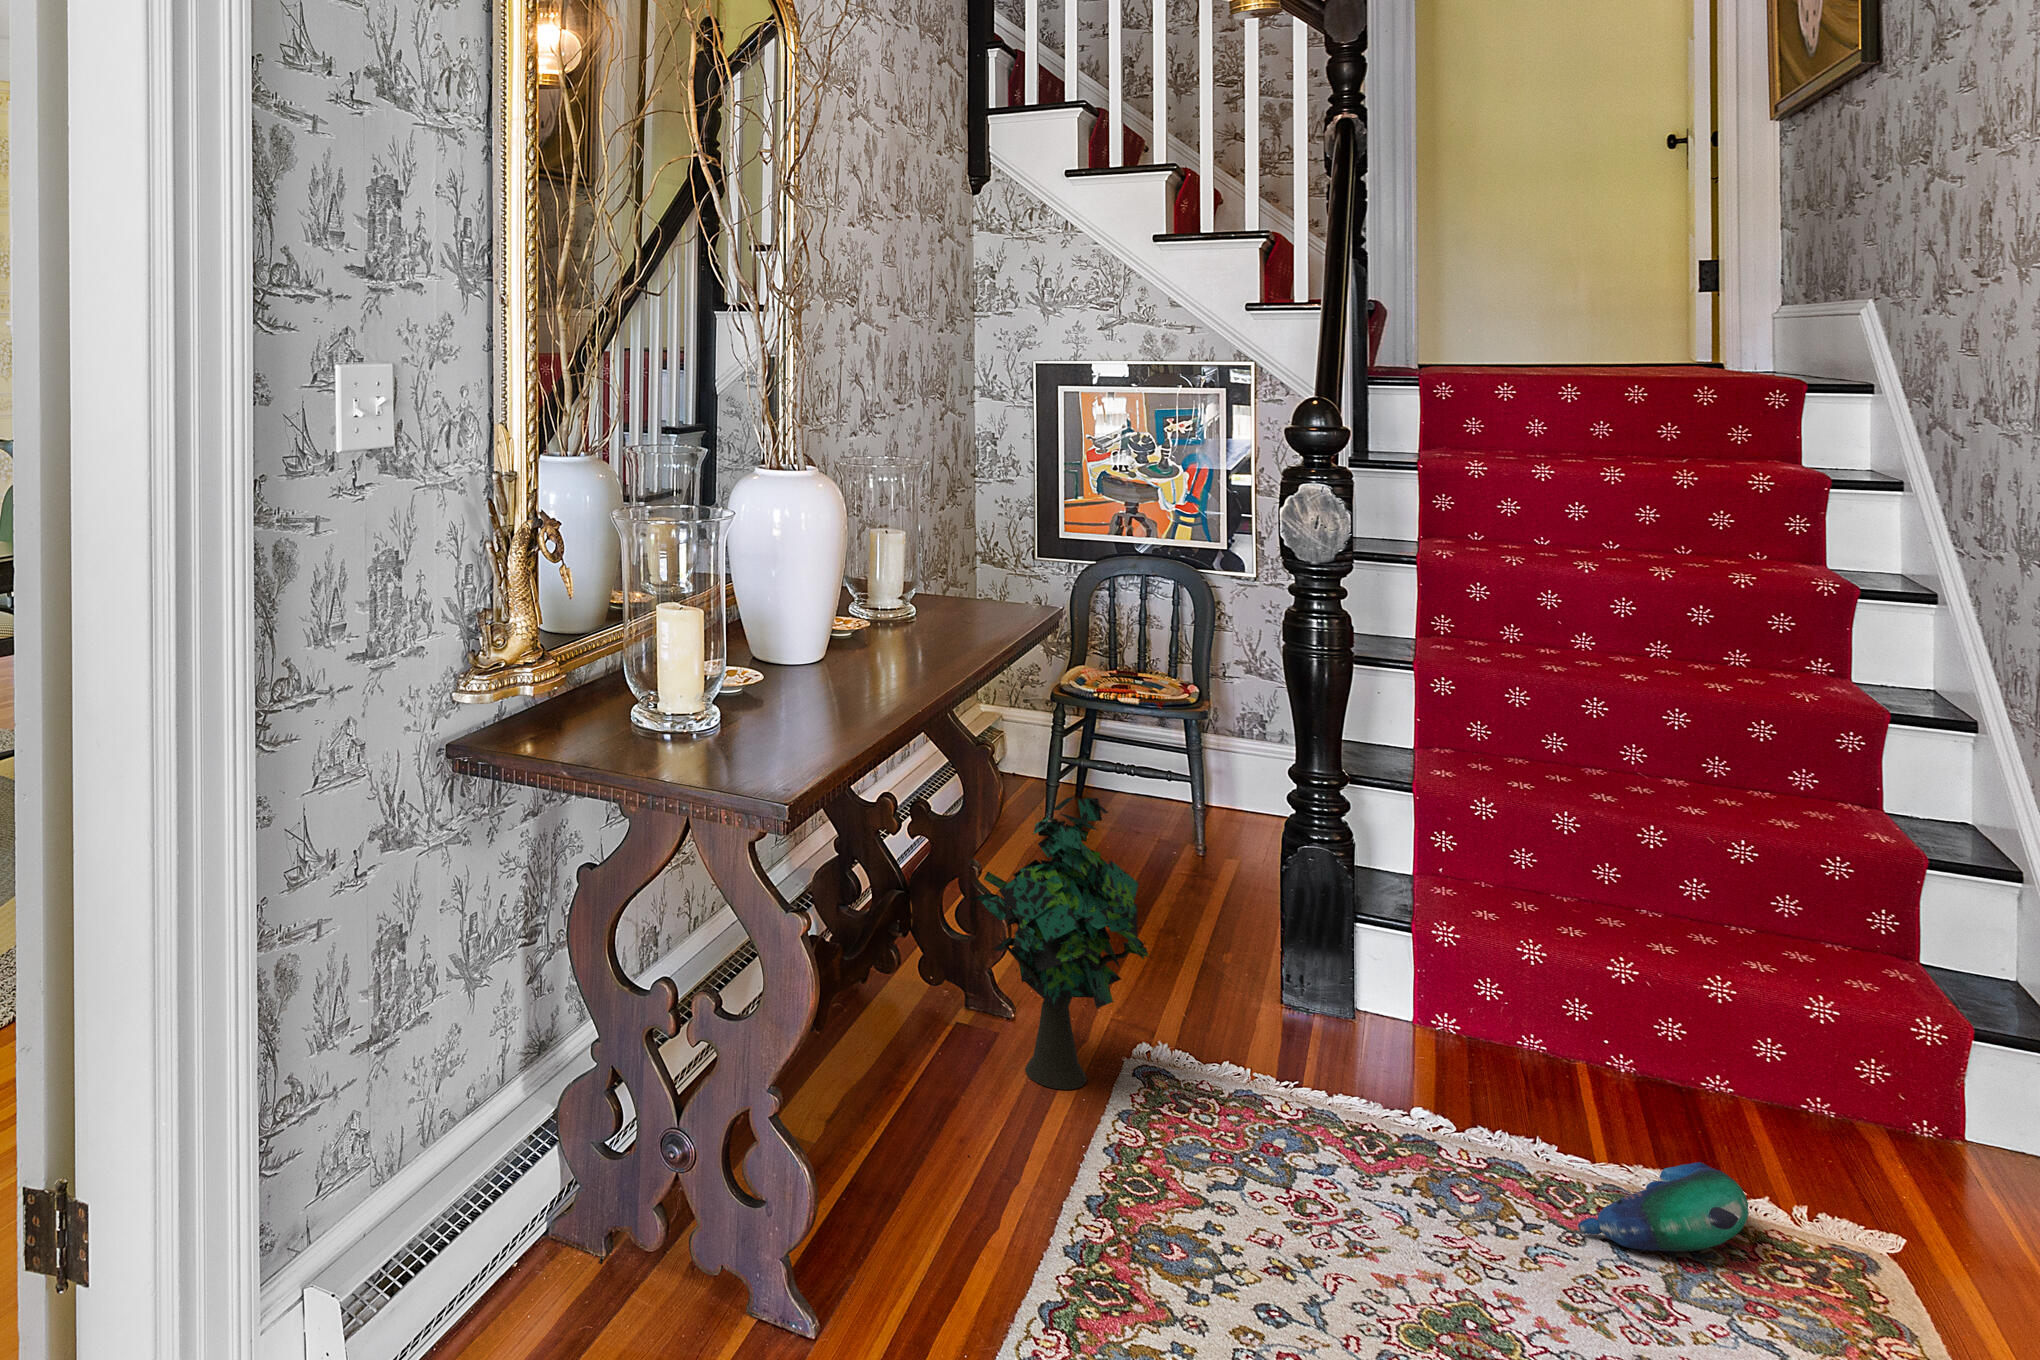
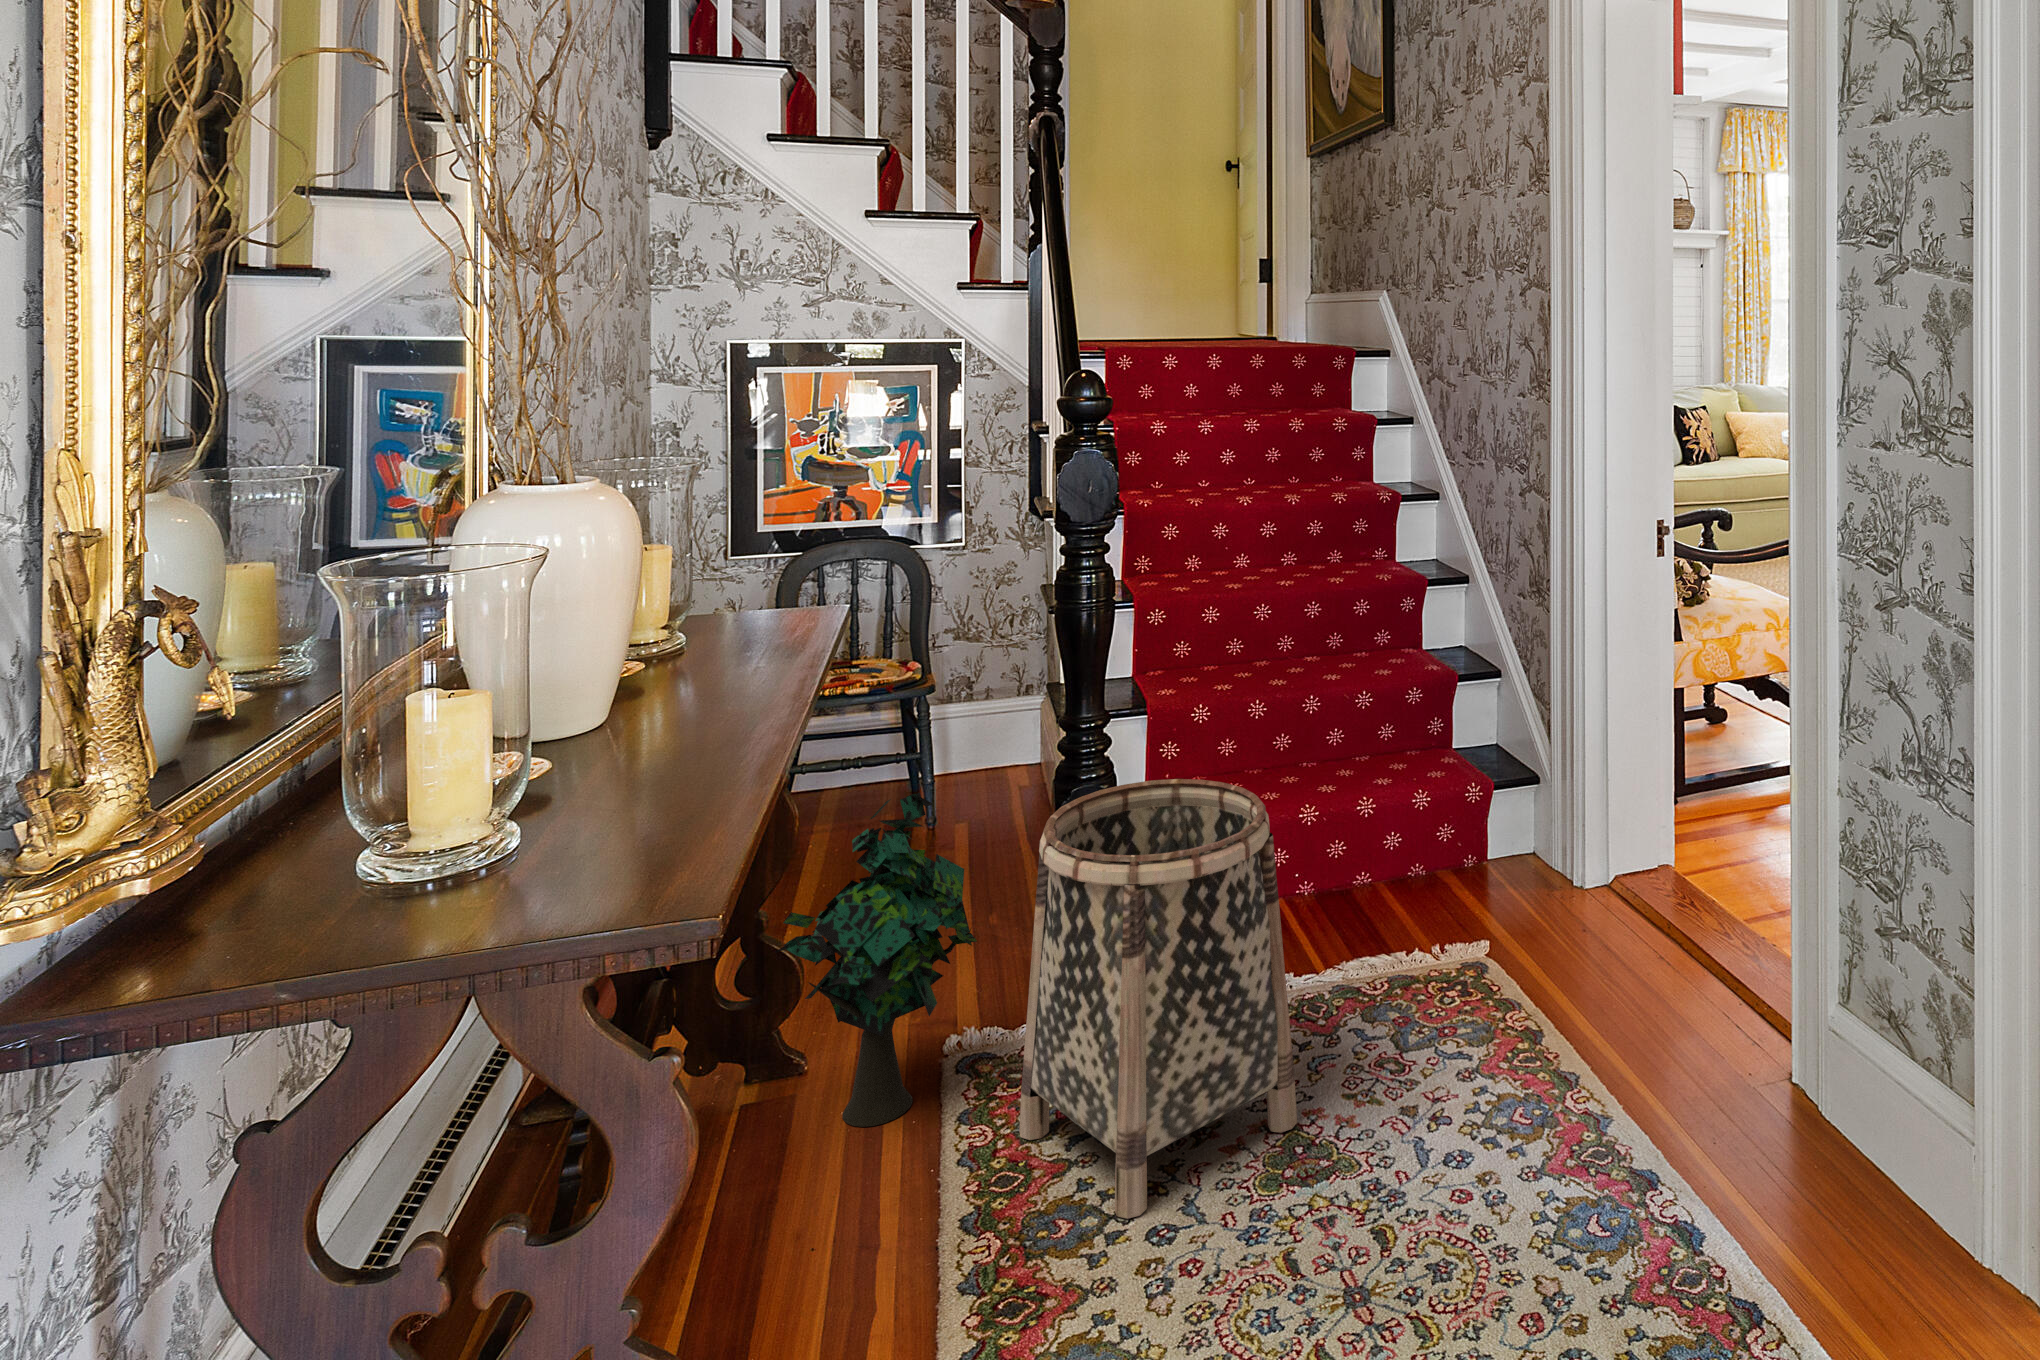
basket: none [1169,845,1480,1298] -> present [1019,779,1297,1219]
plush toy: present [1578,1162,1748,1252] -> none [1333,941,1427,1033]

